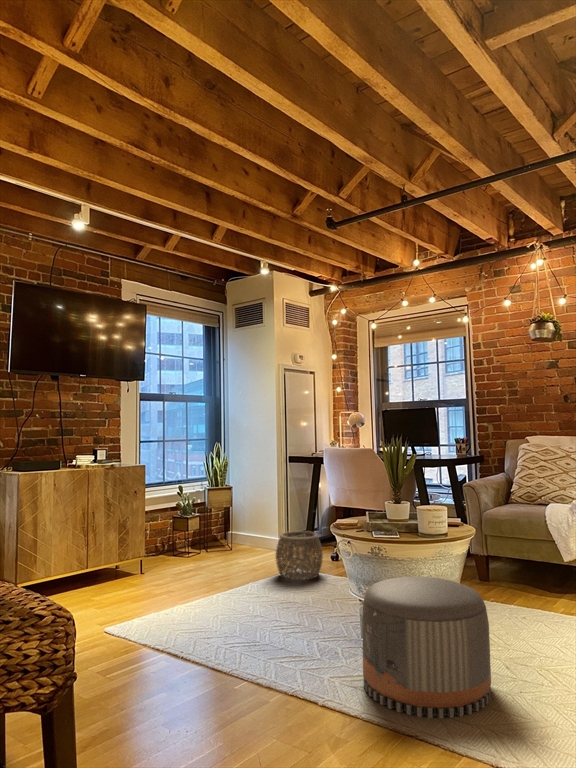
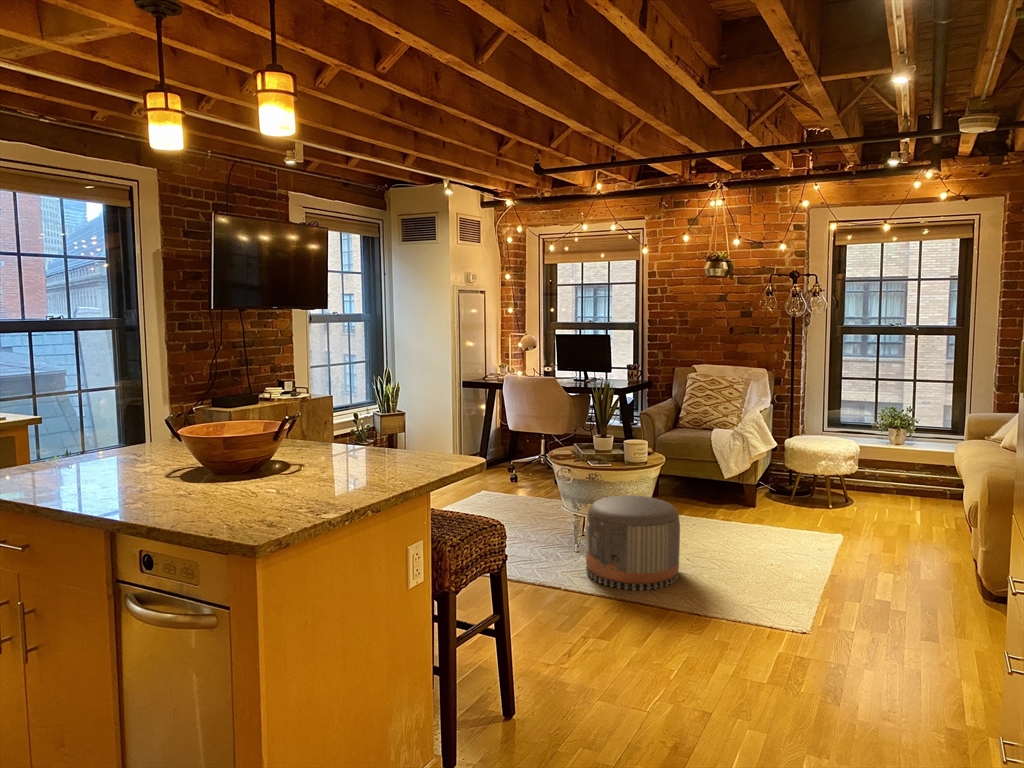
woven basket: present [276,531,323,580] -> none [467,457,512,502]

